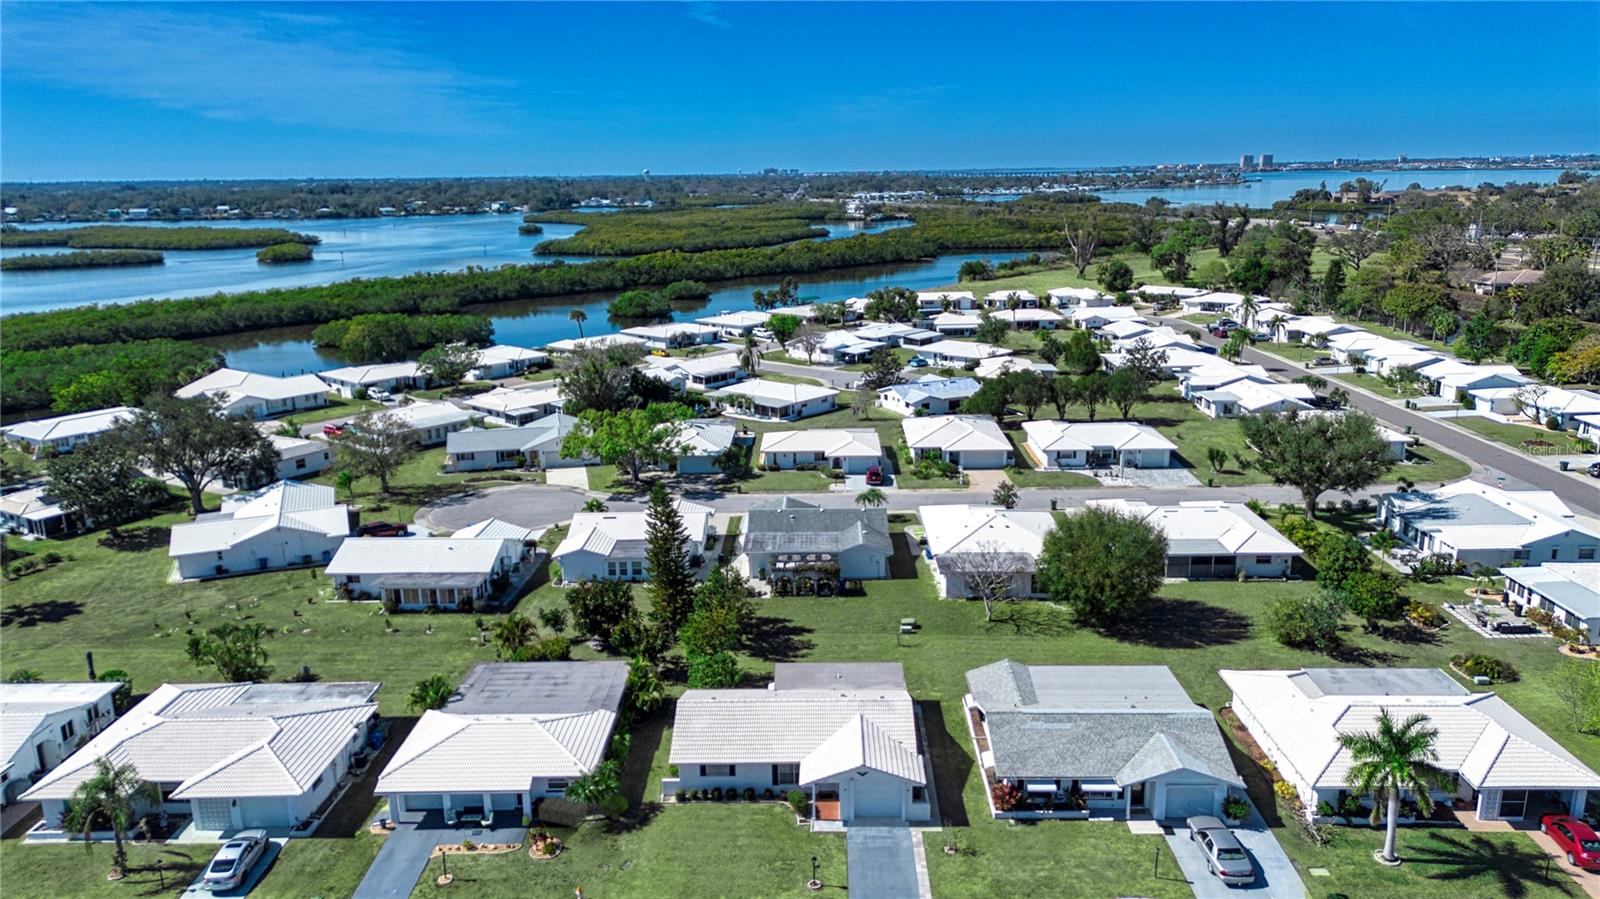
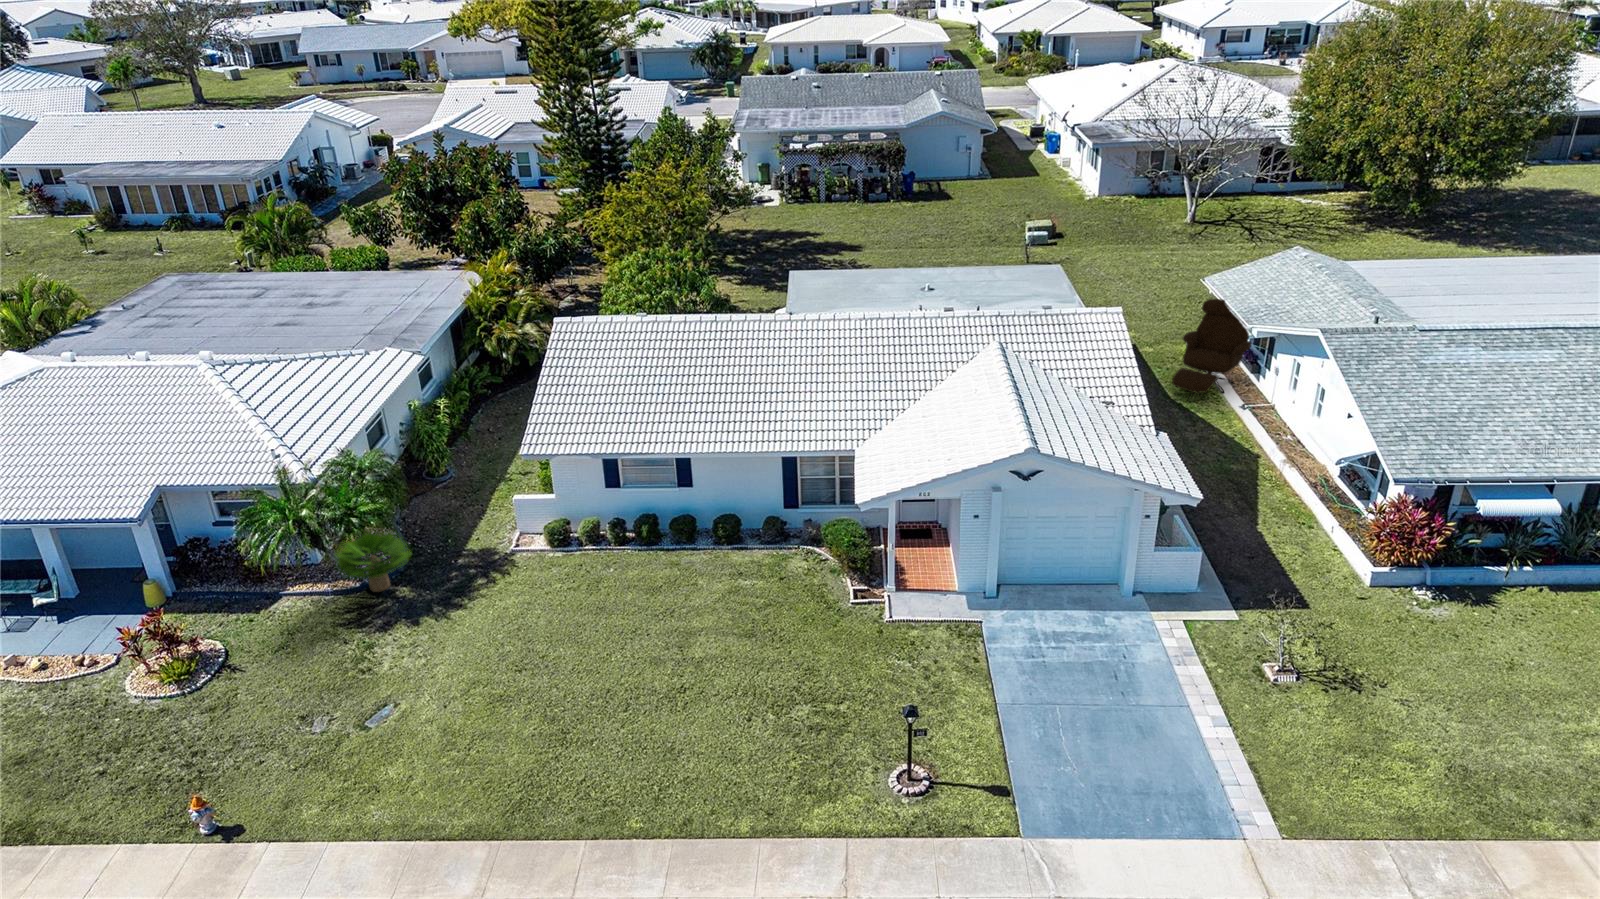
lounge chair: none [945,686,980,735] -> present [1172,299,1251,402]
bench: present [539,796,587,831] -> none [169,535,304,622]

